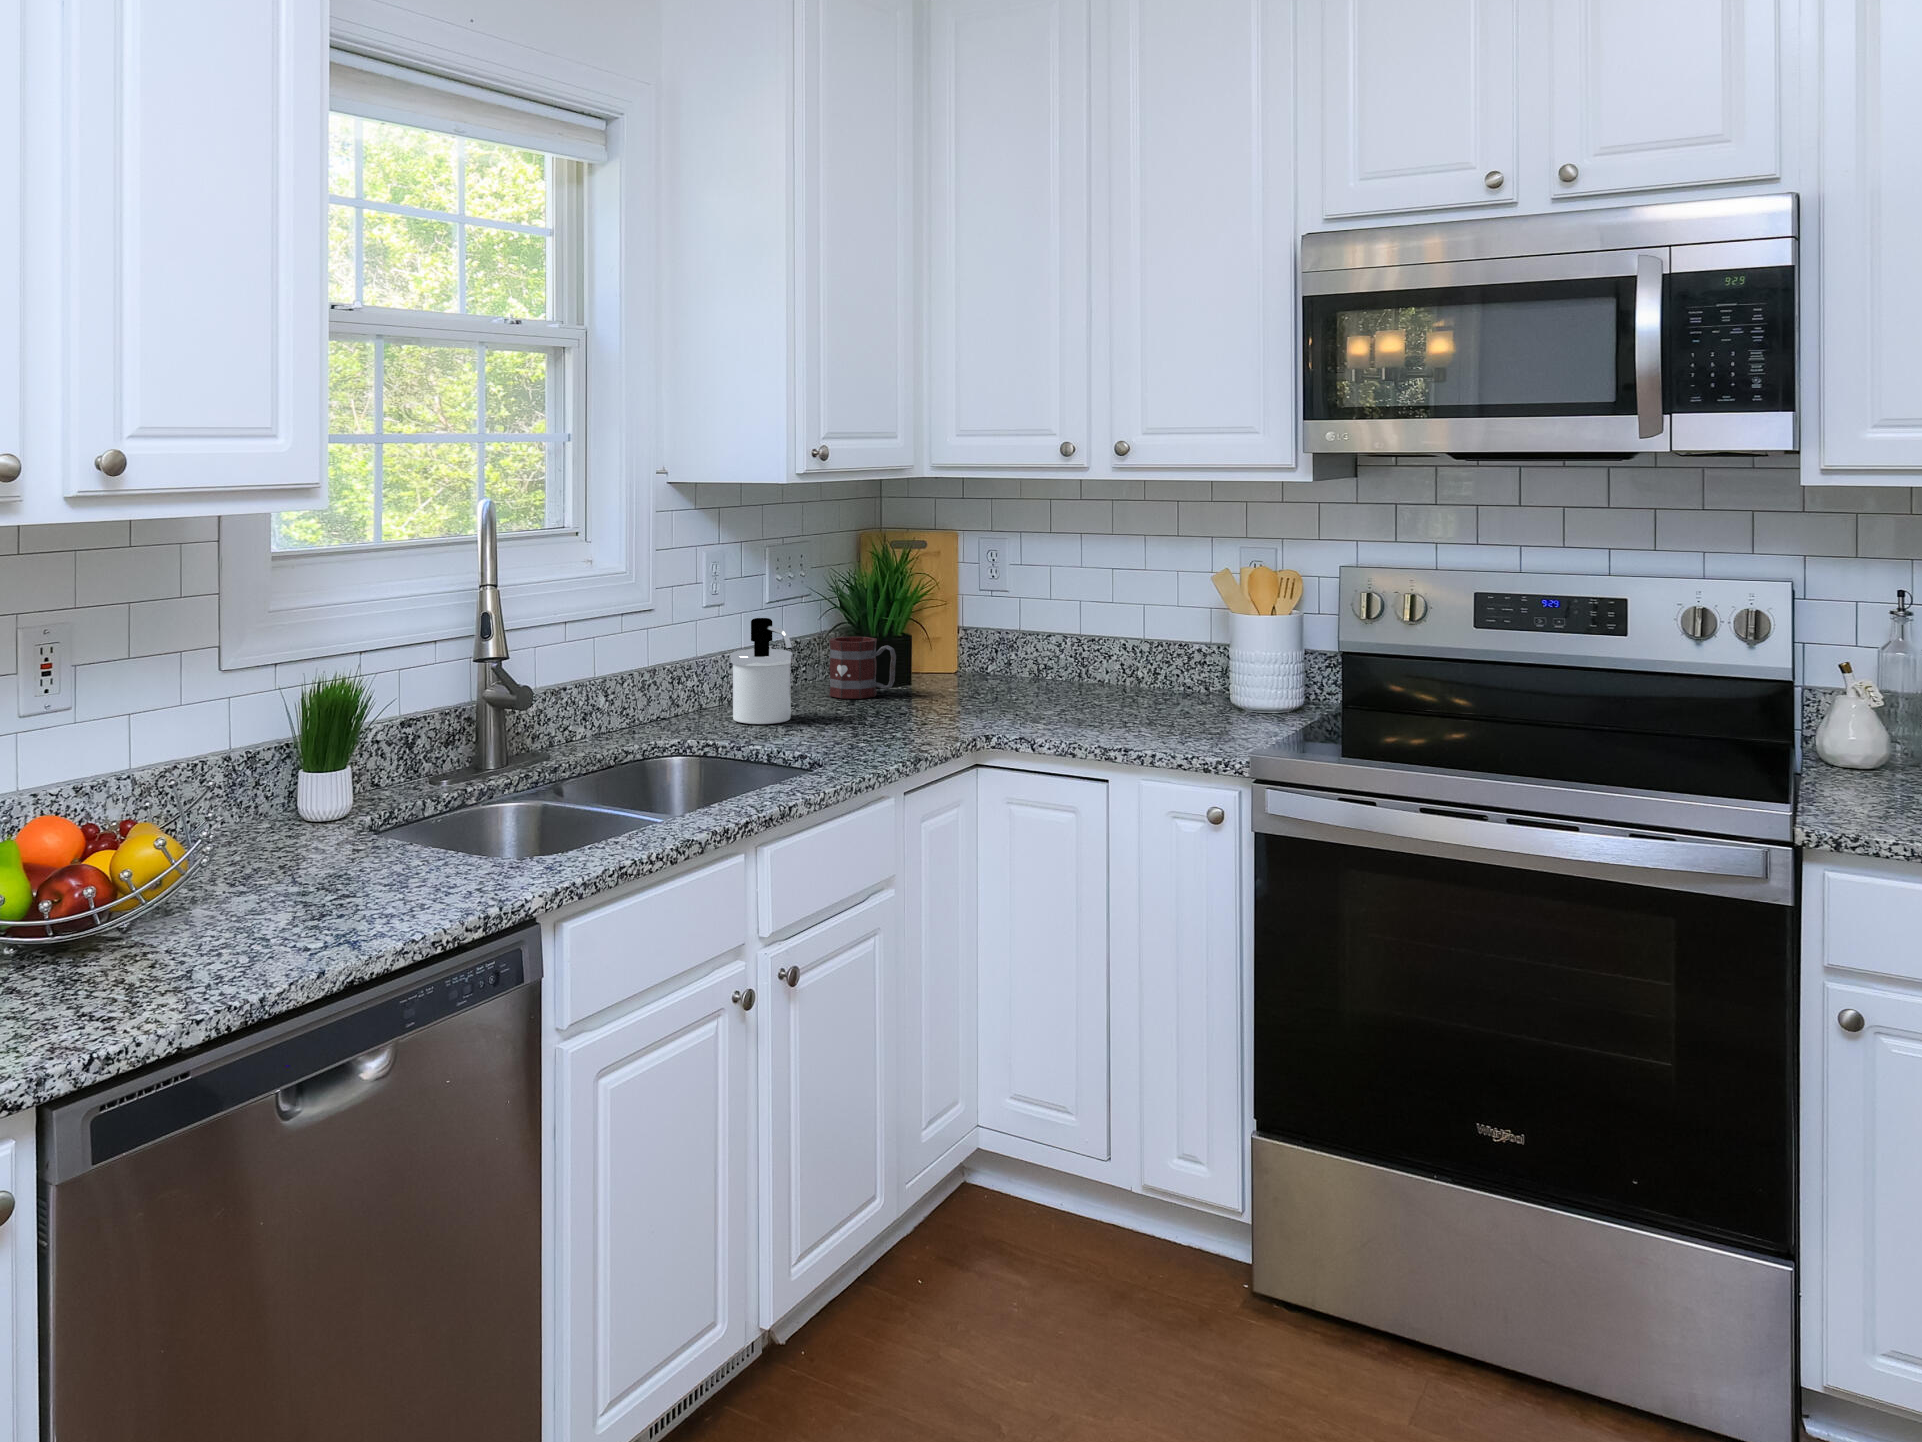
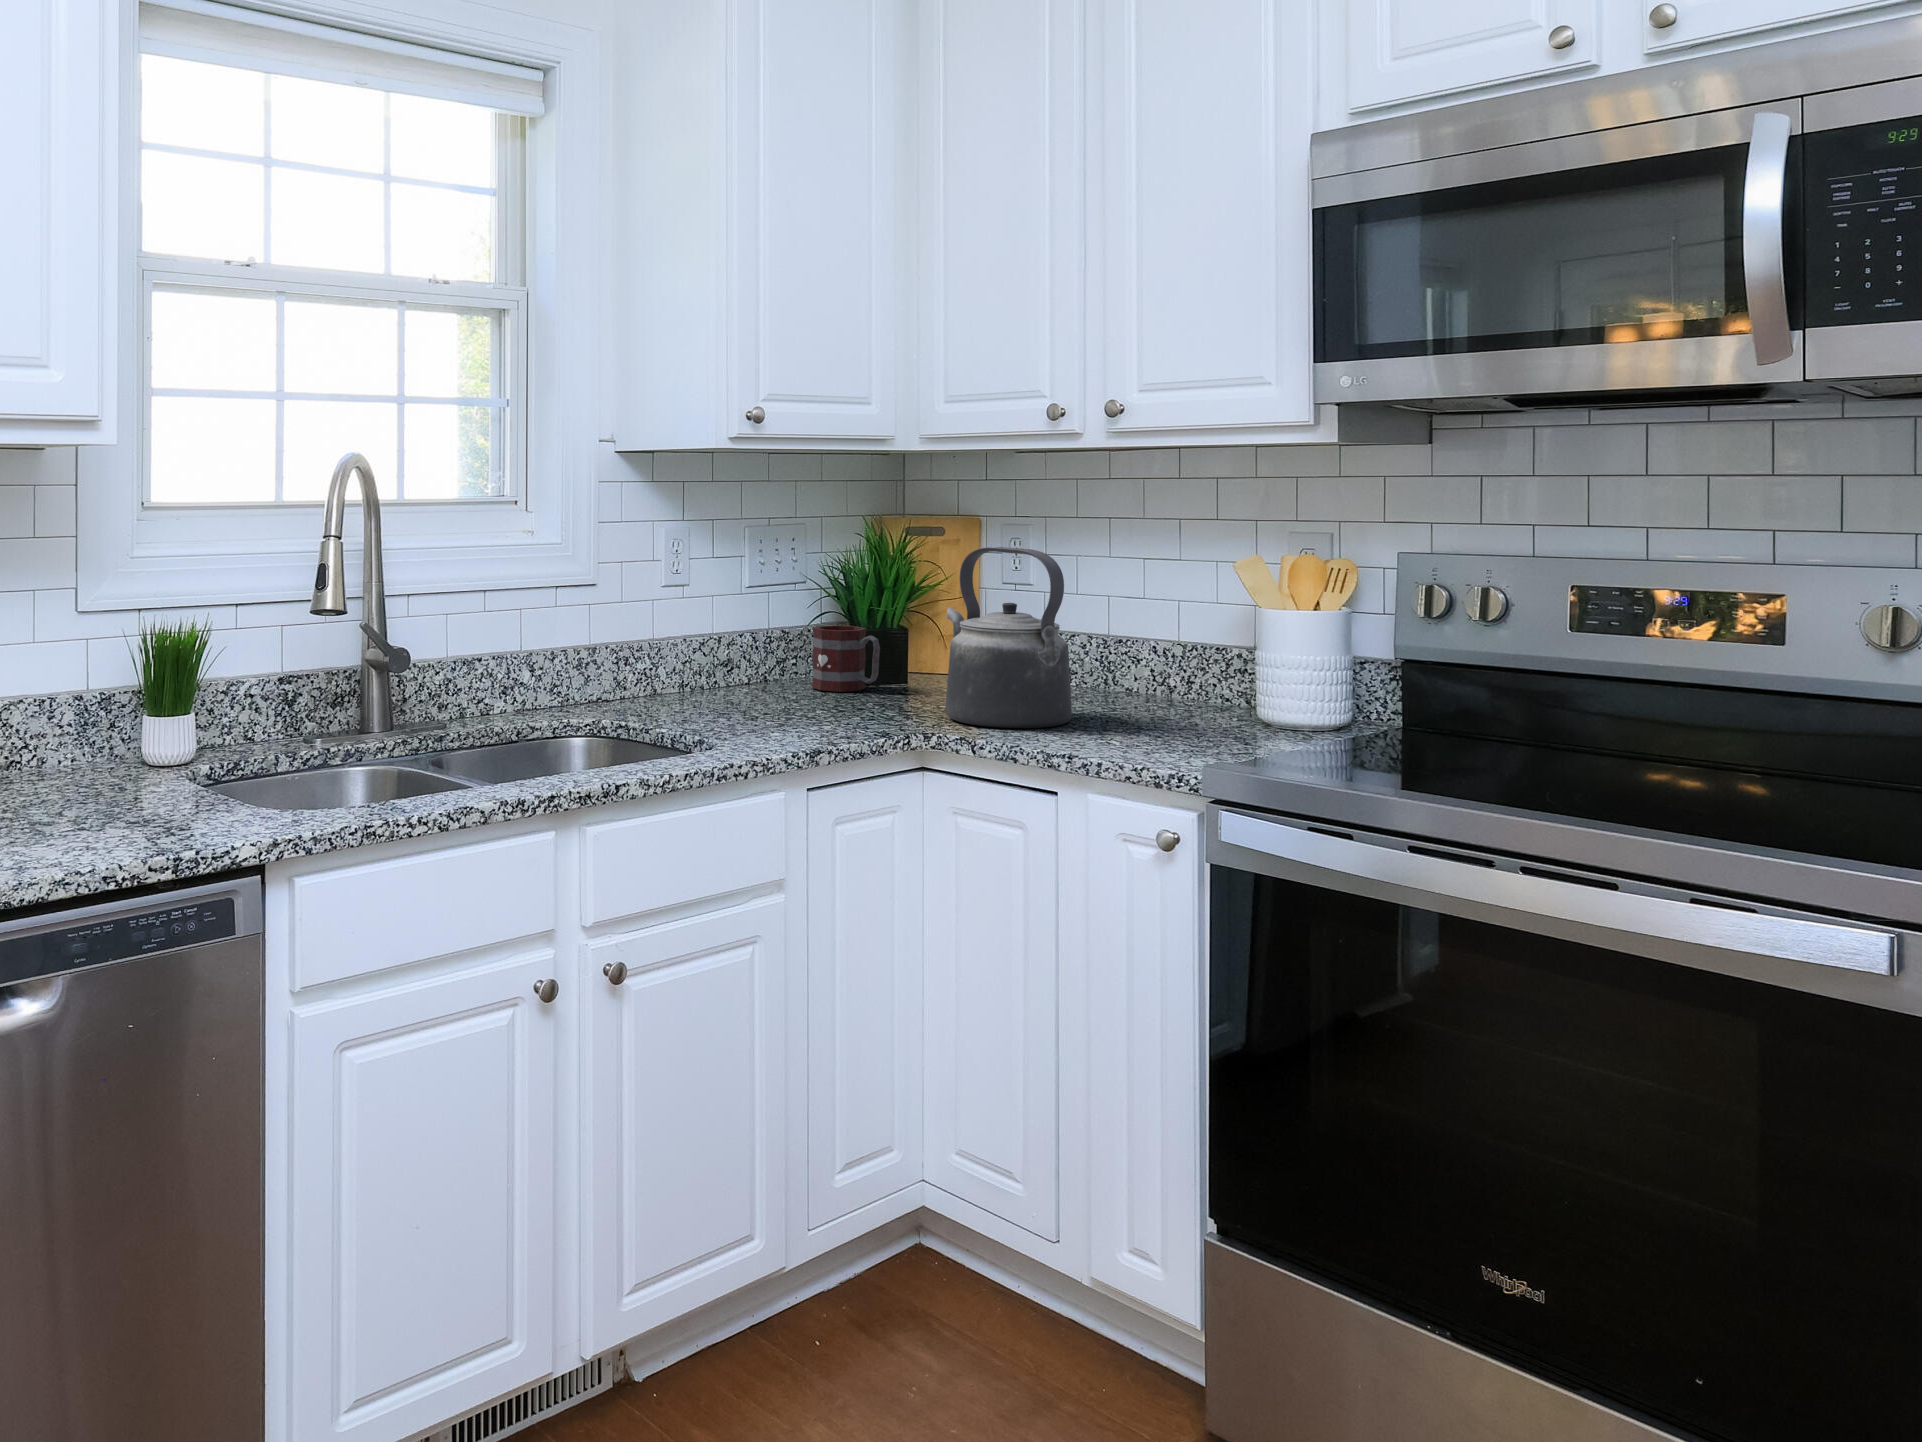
kettle: none [974,563,1099,724] -> present [945,547,1072,728]
soap dispenser: present [731,618,793,724] -> none [678,597,743,709]

